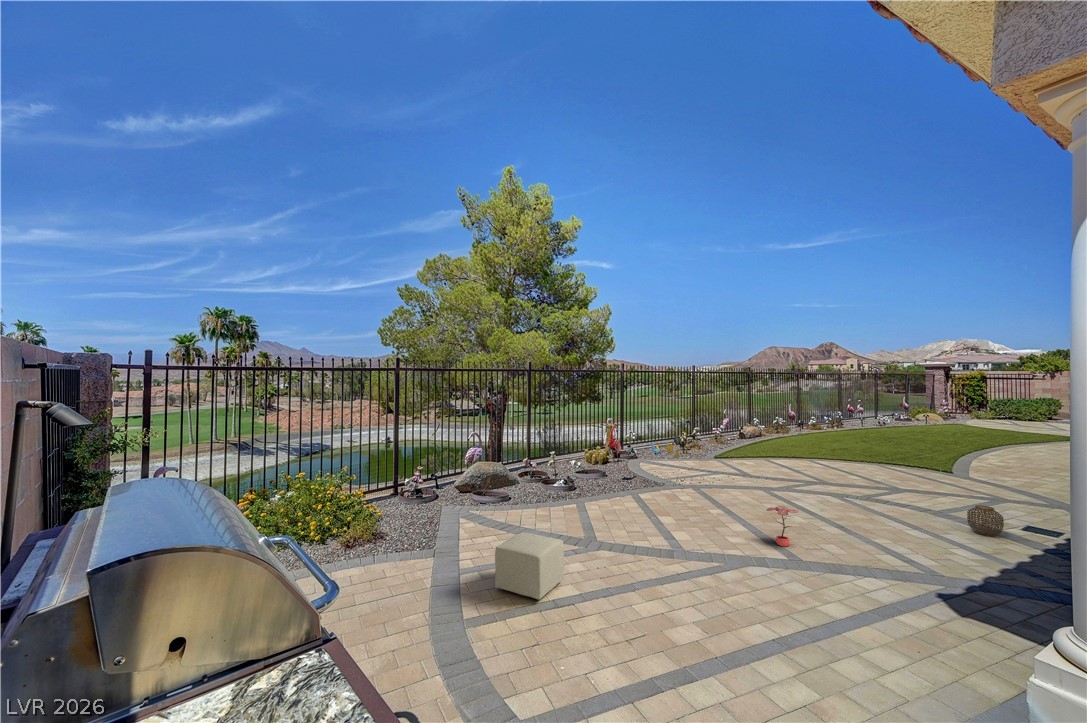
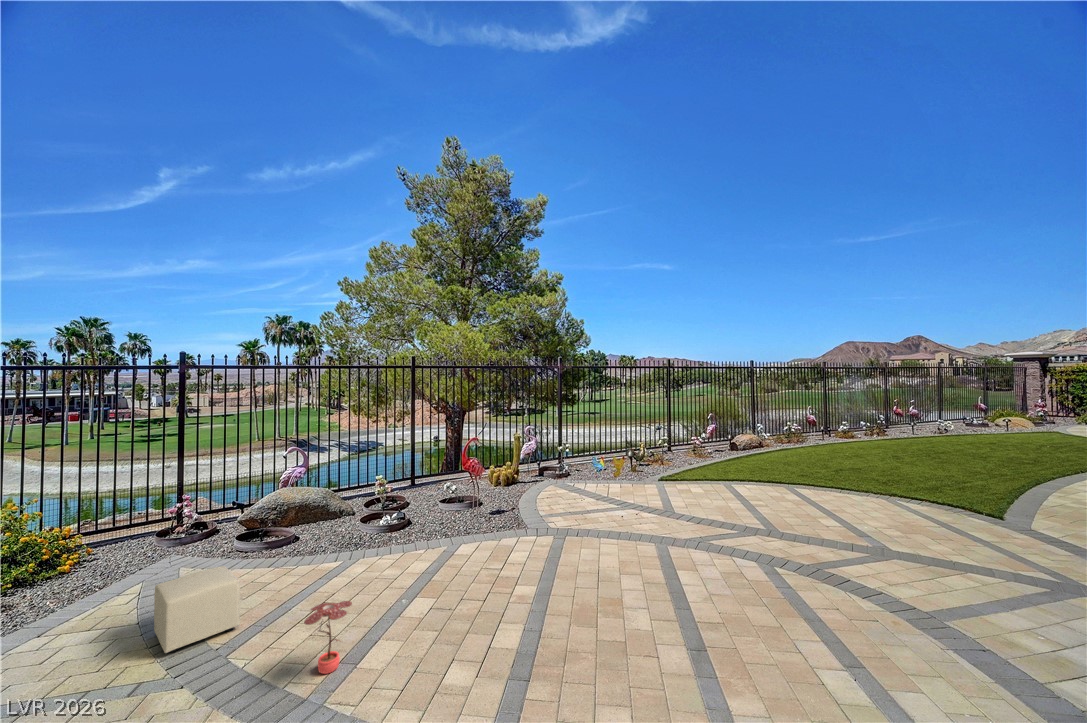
woven basket: present [967,505,1004,537] -> none [850,559,897,607]
potted plant: present [767,506,798,546] -> present [304,601,352,674]

